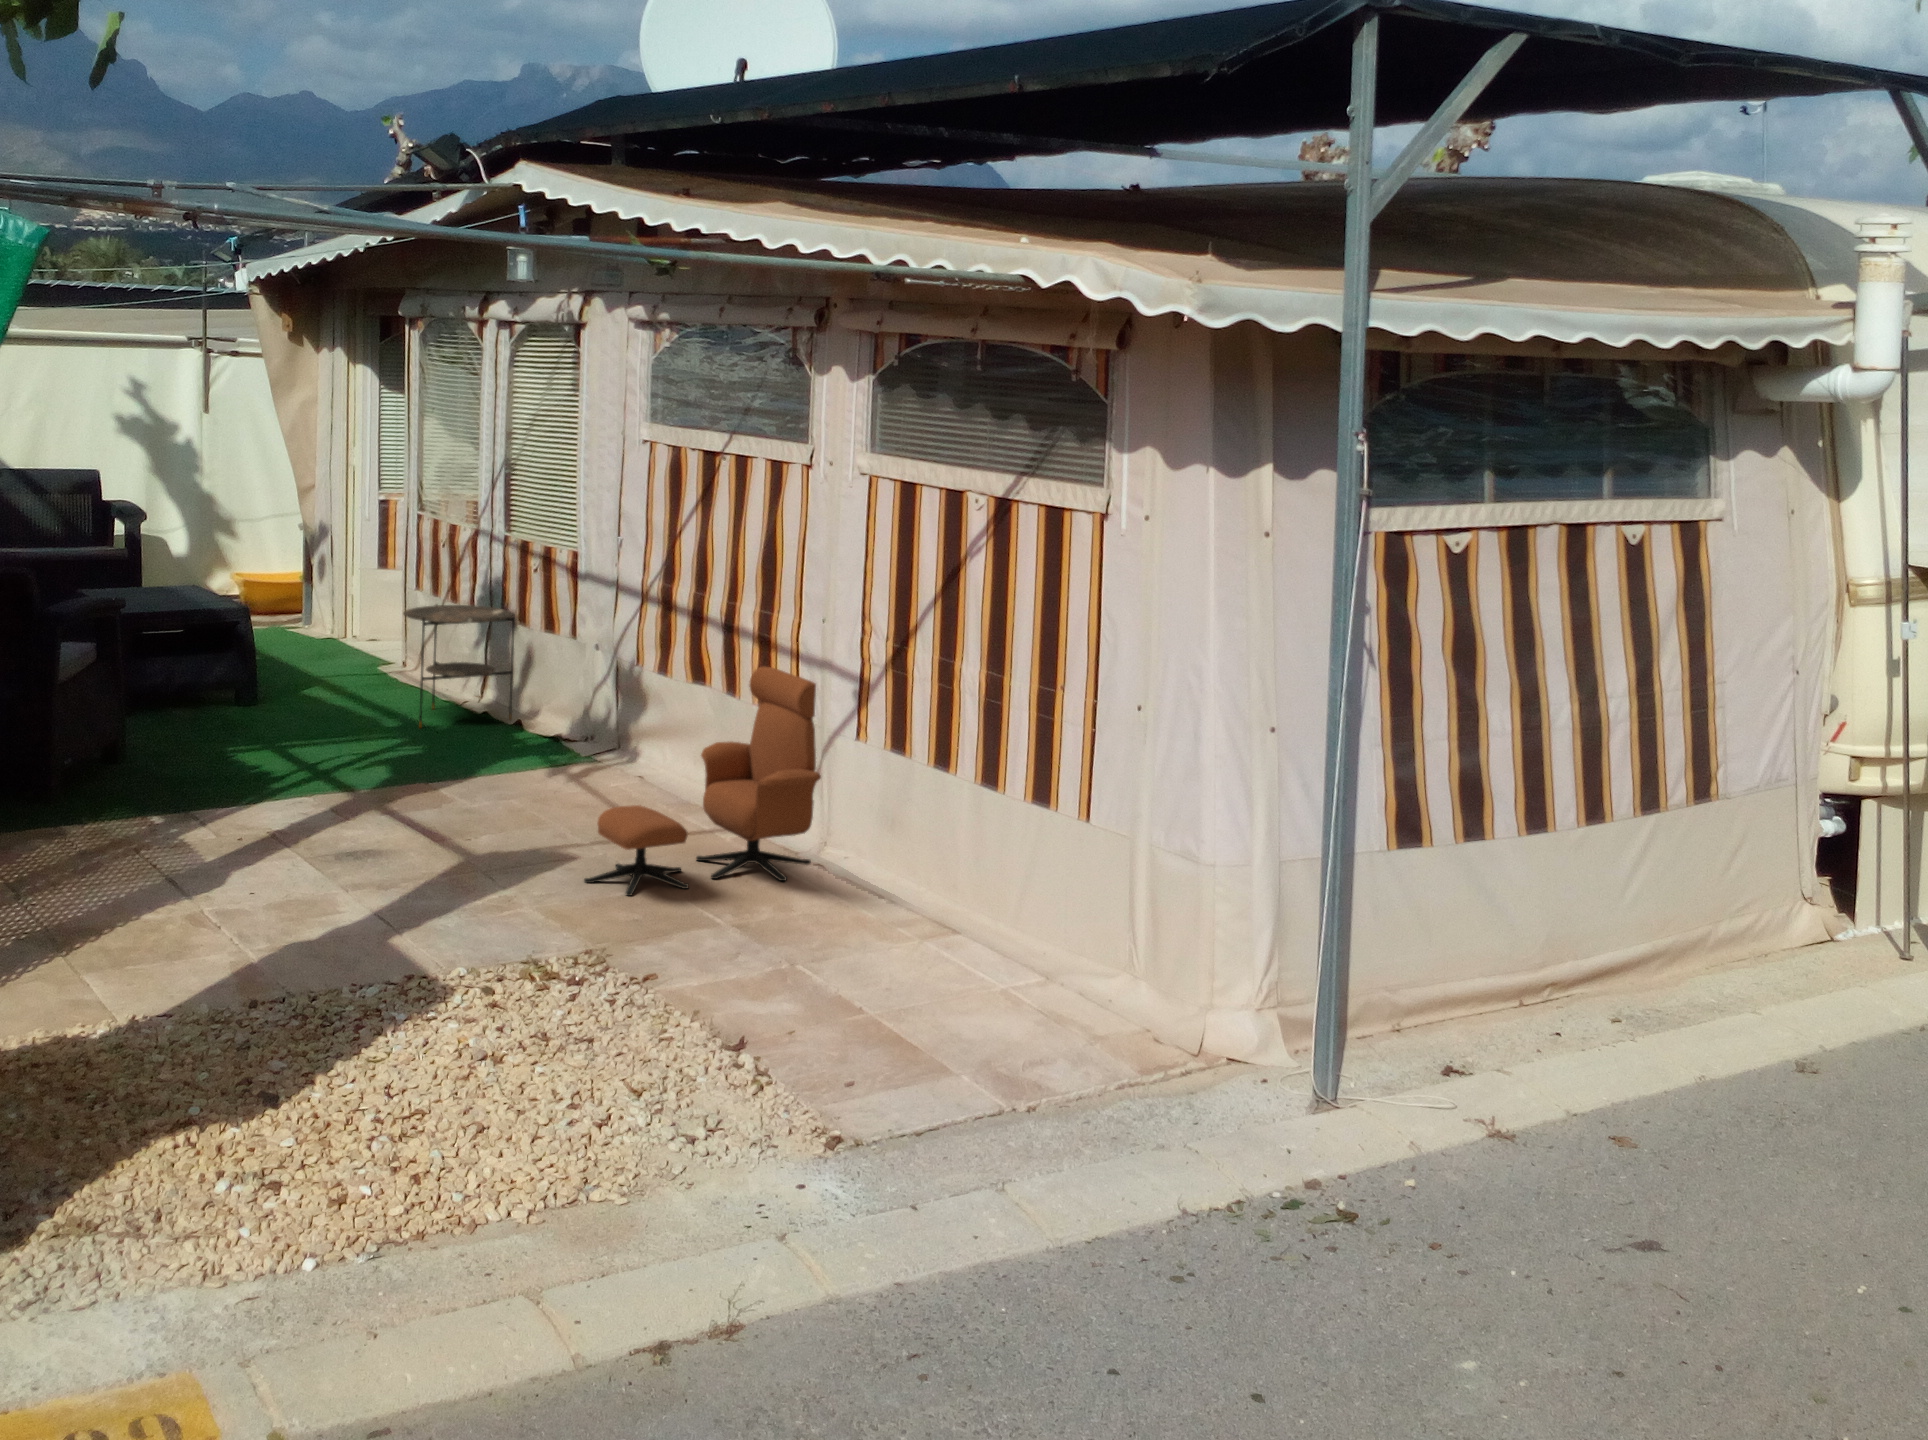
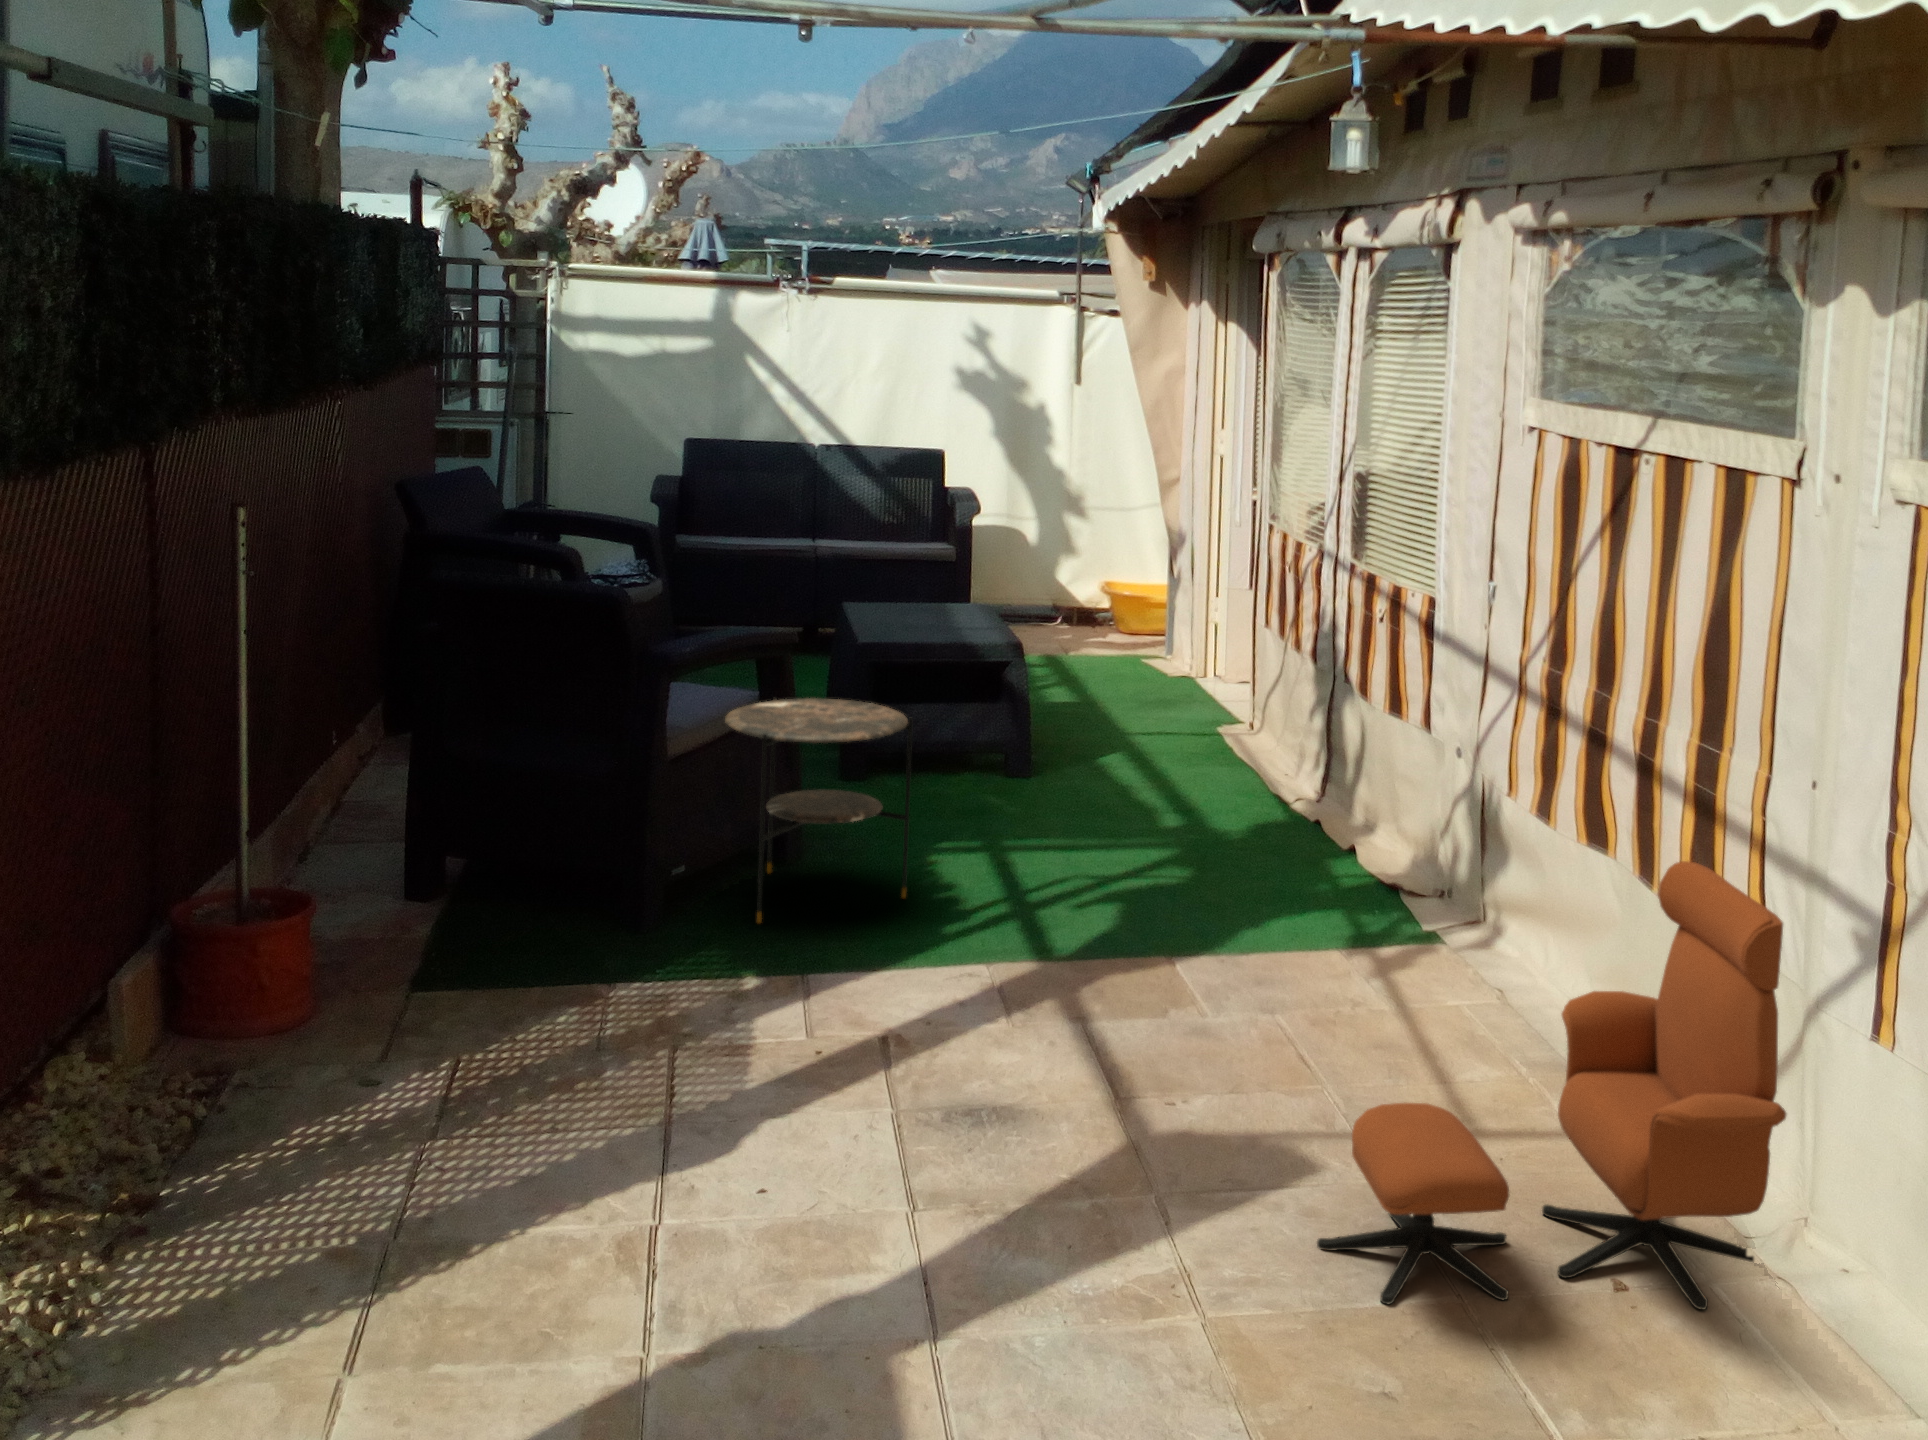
side table: present [403,605,515,728] -> present [725,698,912,923]

